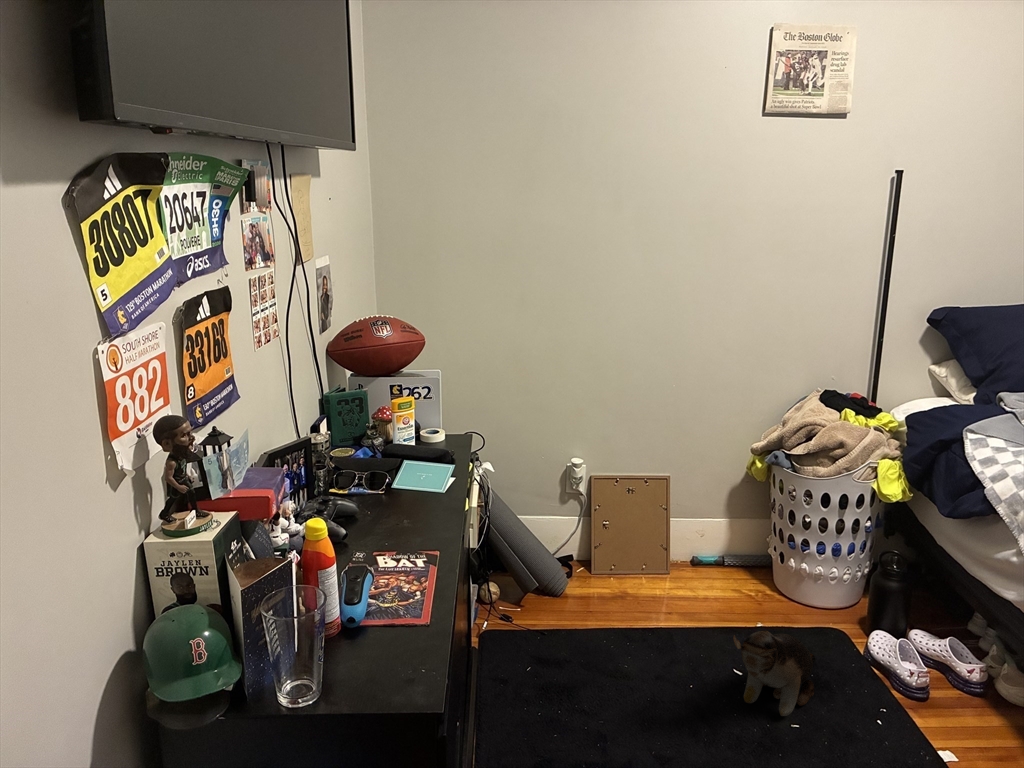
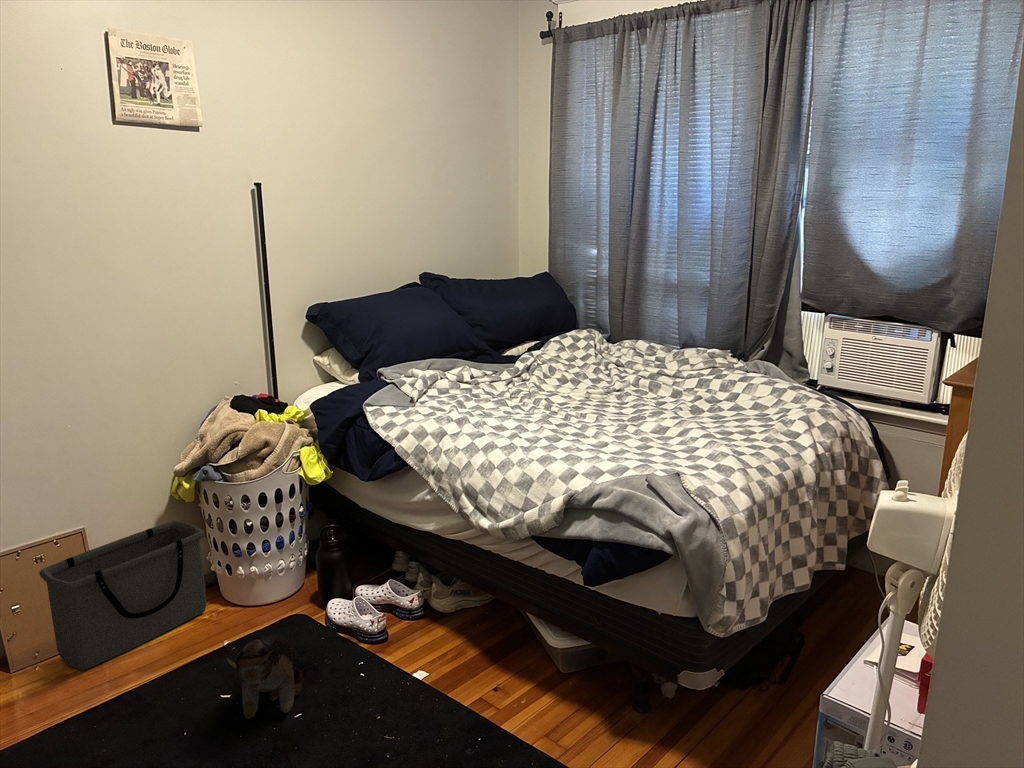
storage bin: none [627,494,766,594] -> present [39,521,207,670]

